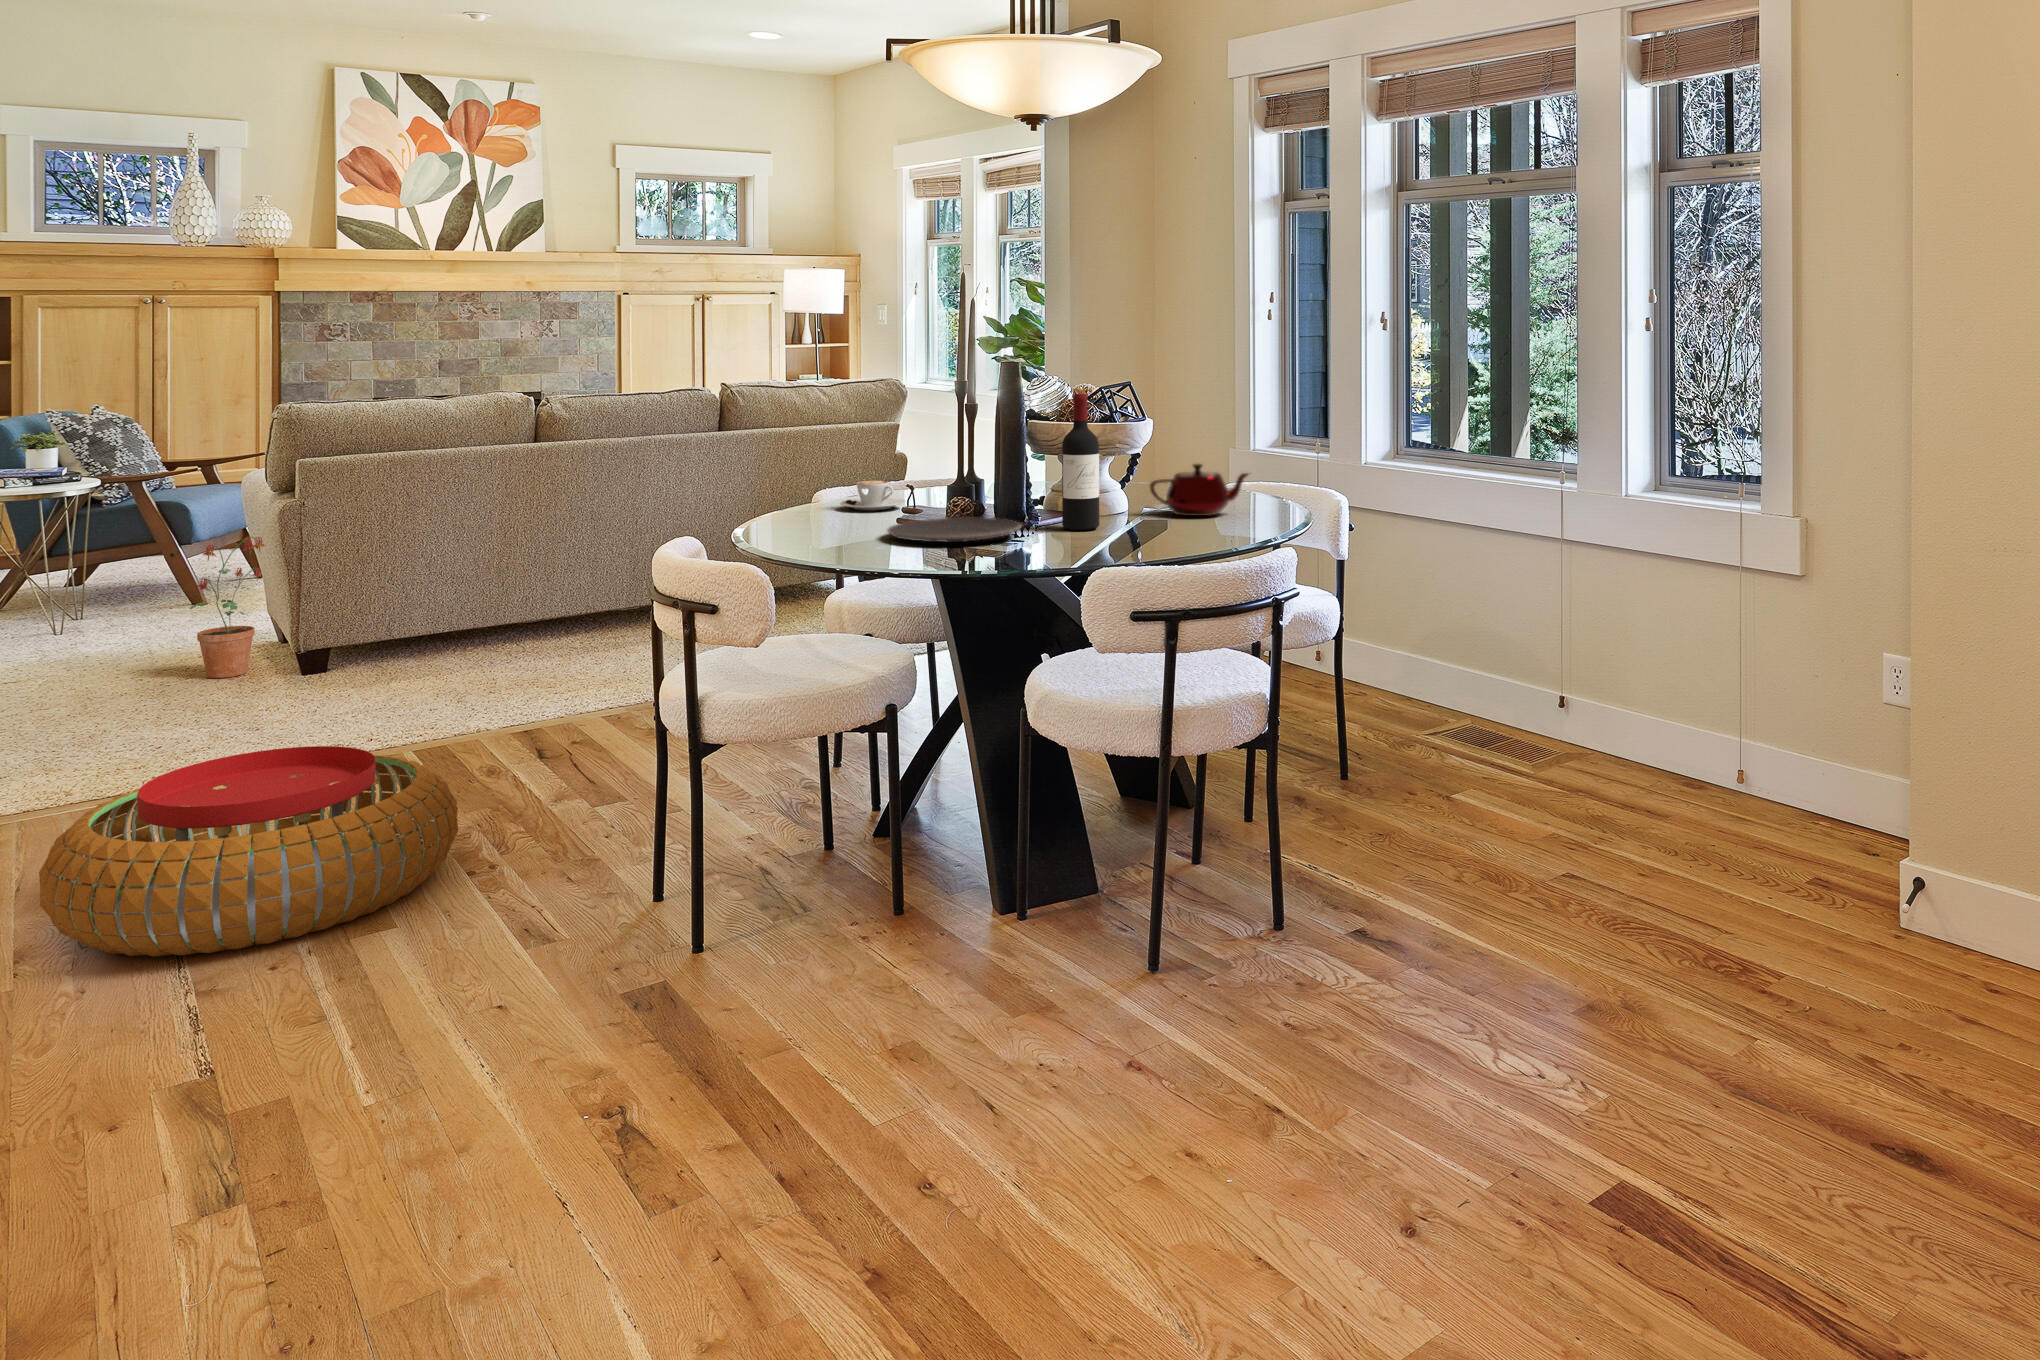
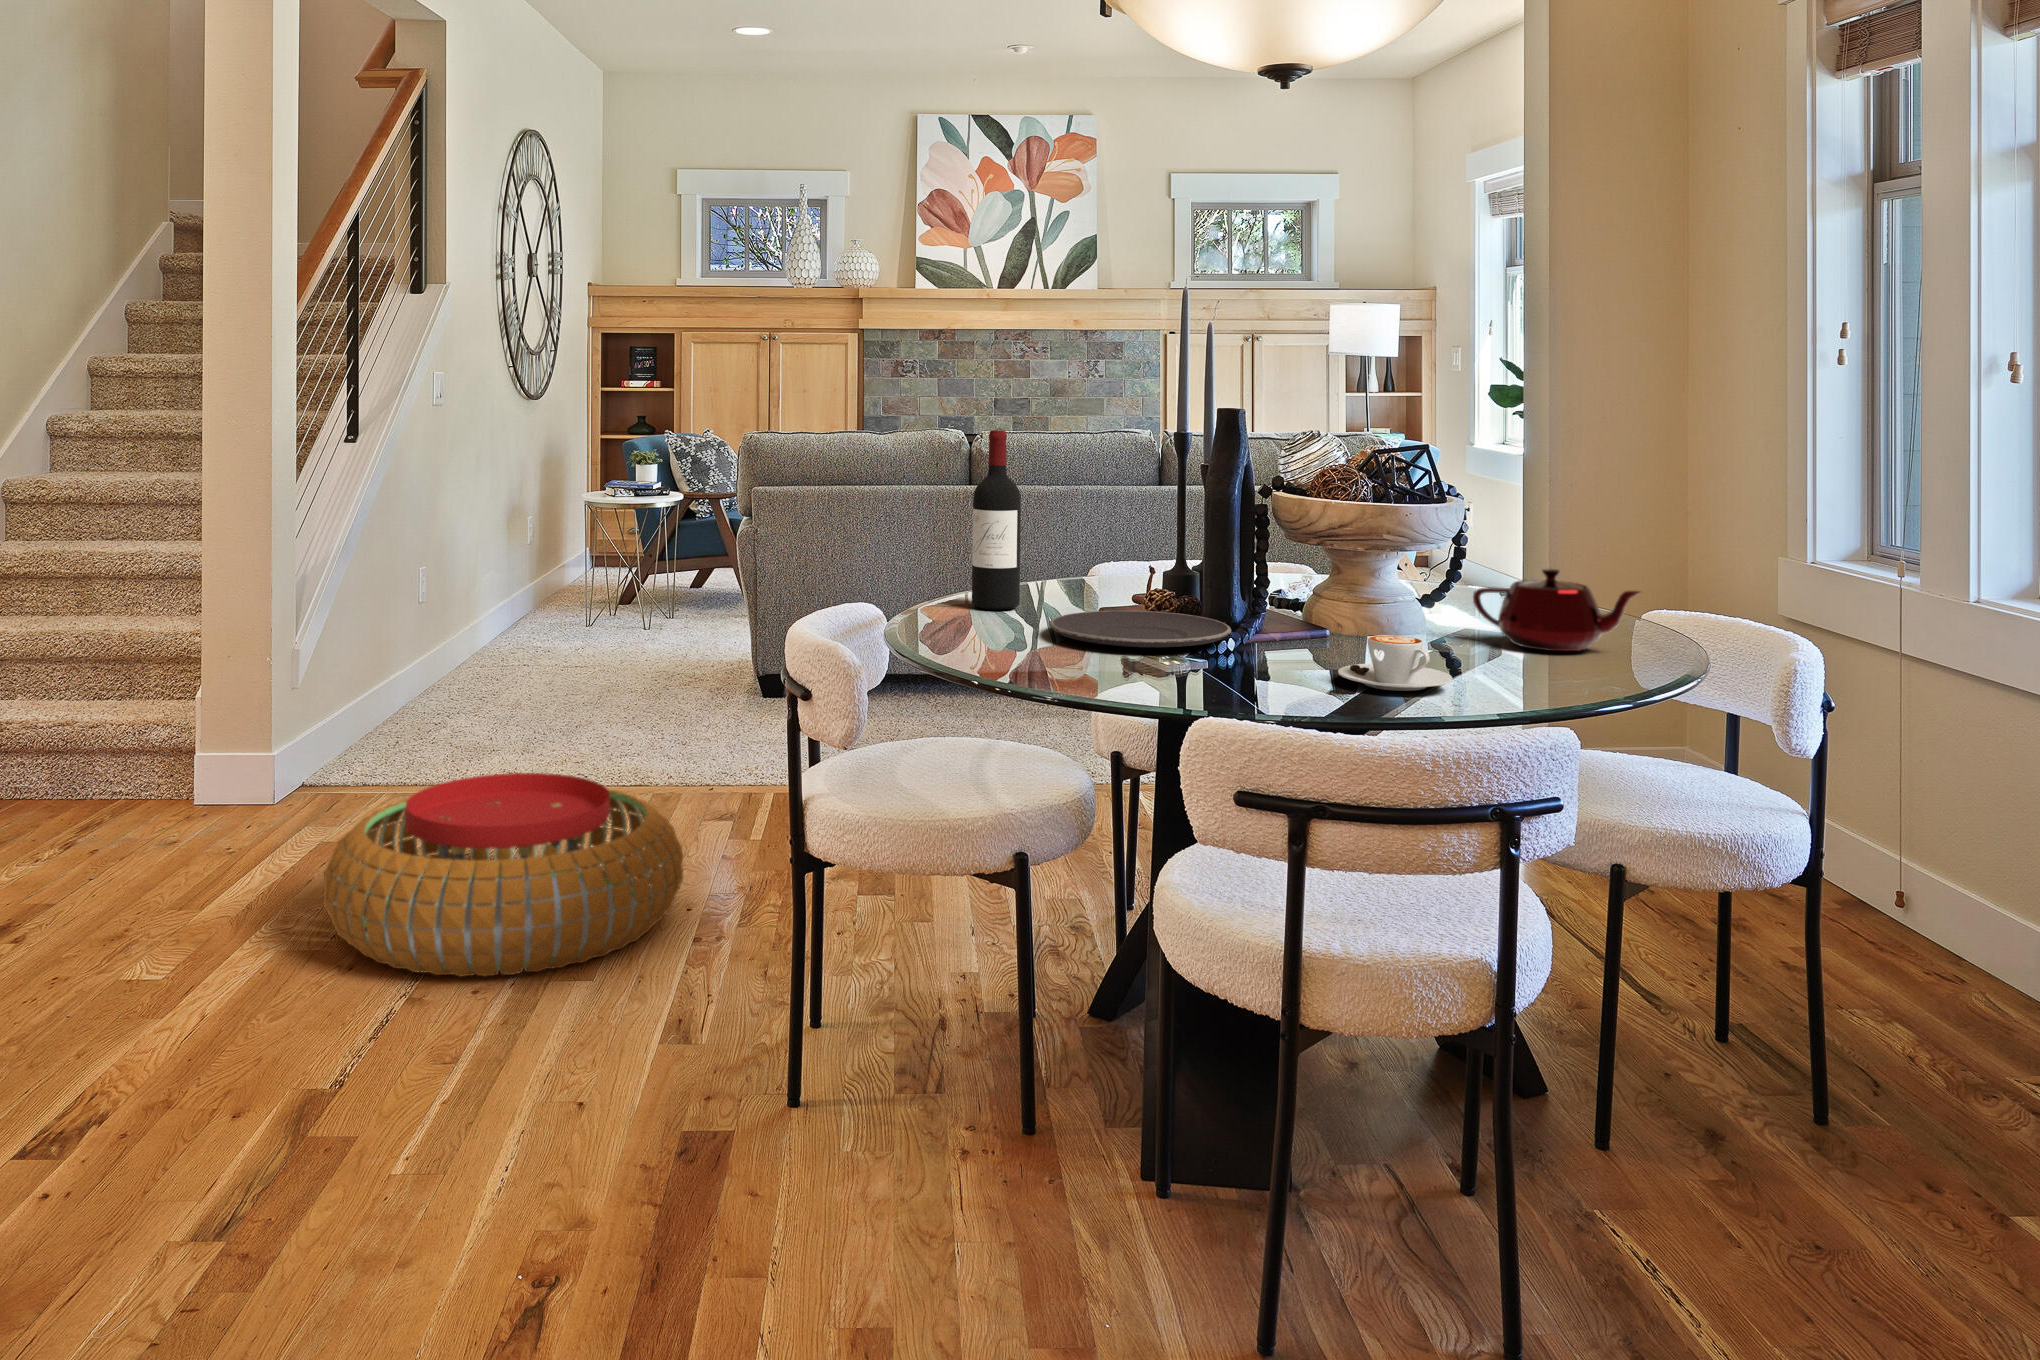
wine bottle: present [1062,394,1099,530] -> present [972,430,1021,610]
coffee cup: present [840,481,905,510] -> present [1338,635,1452,691]
potted plant: present [190,537,265,678] -> none [668,557,735,690]

